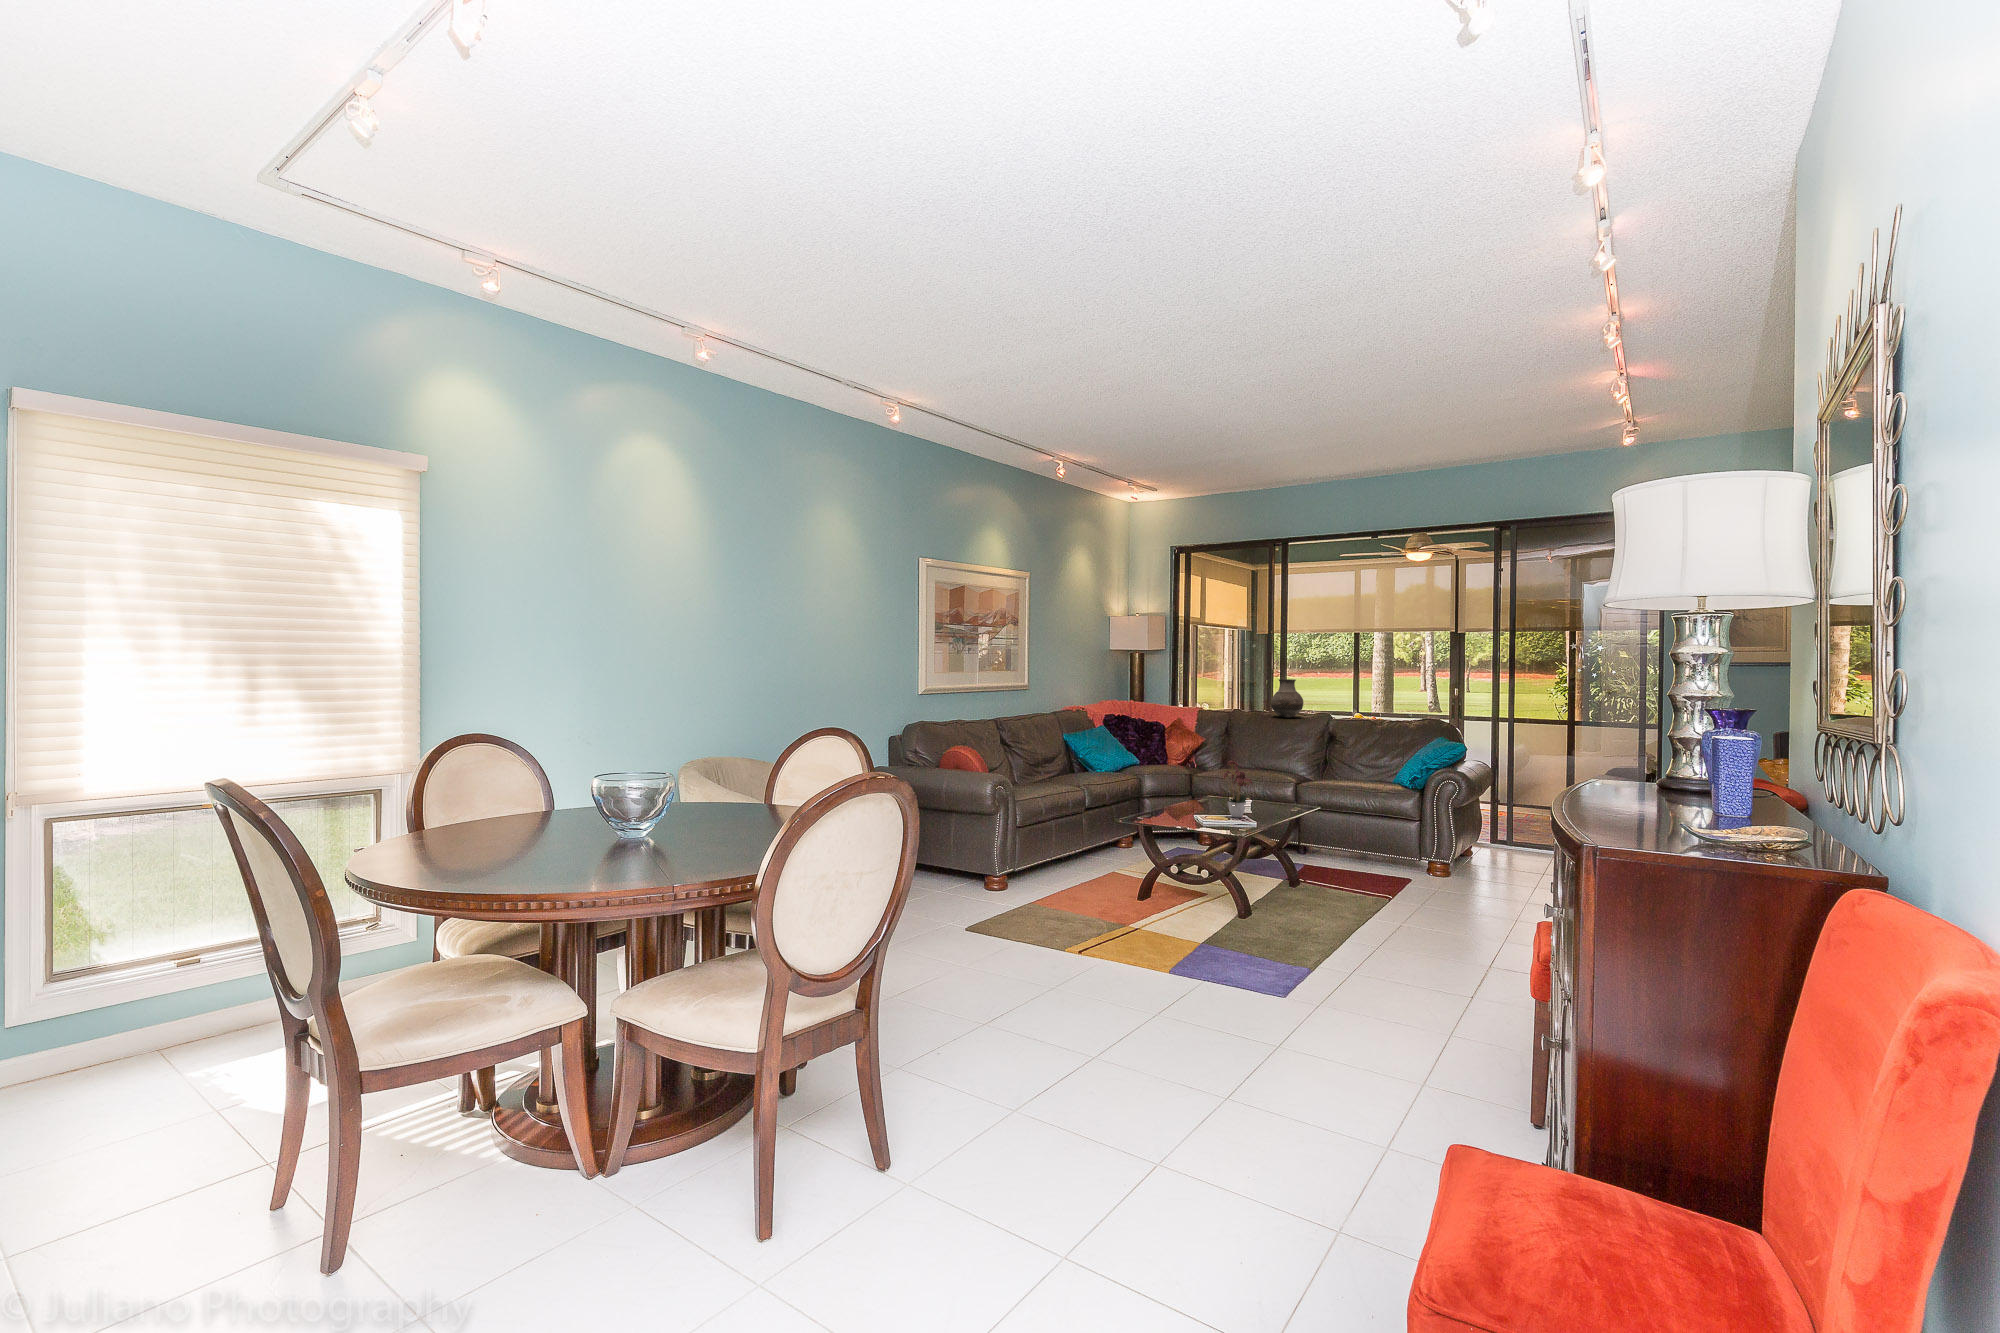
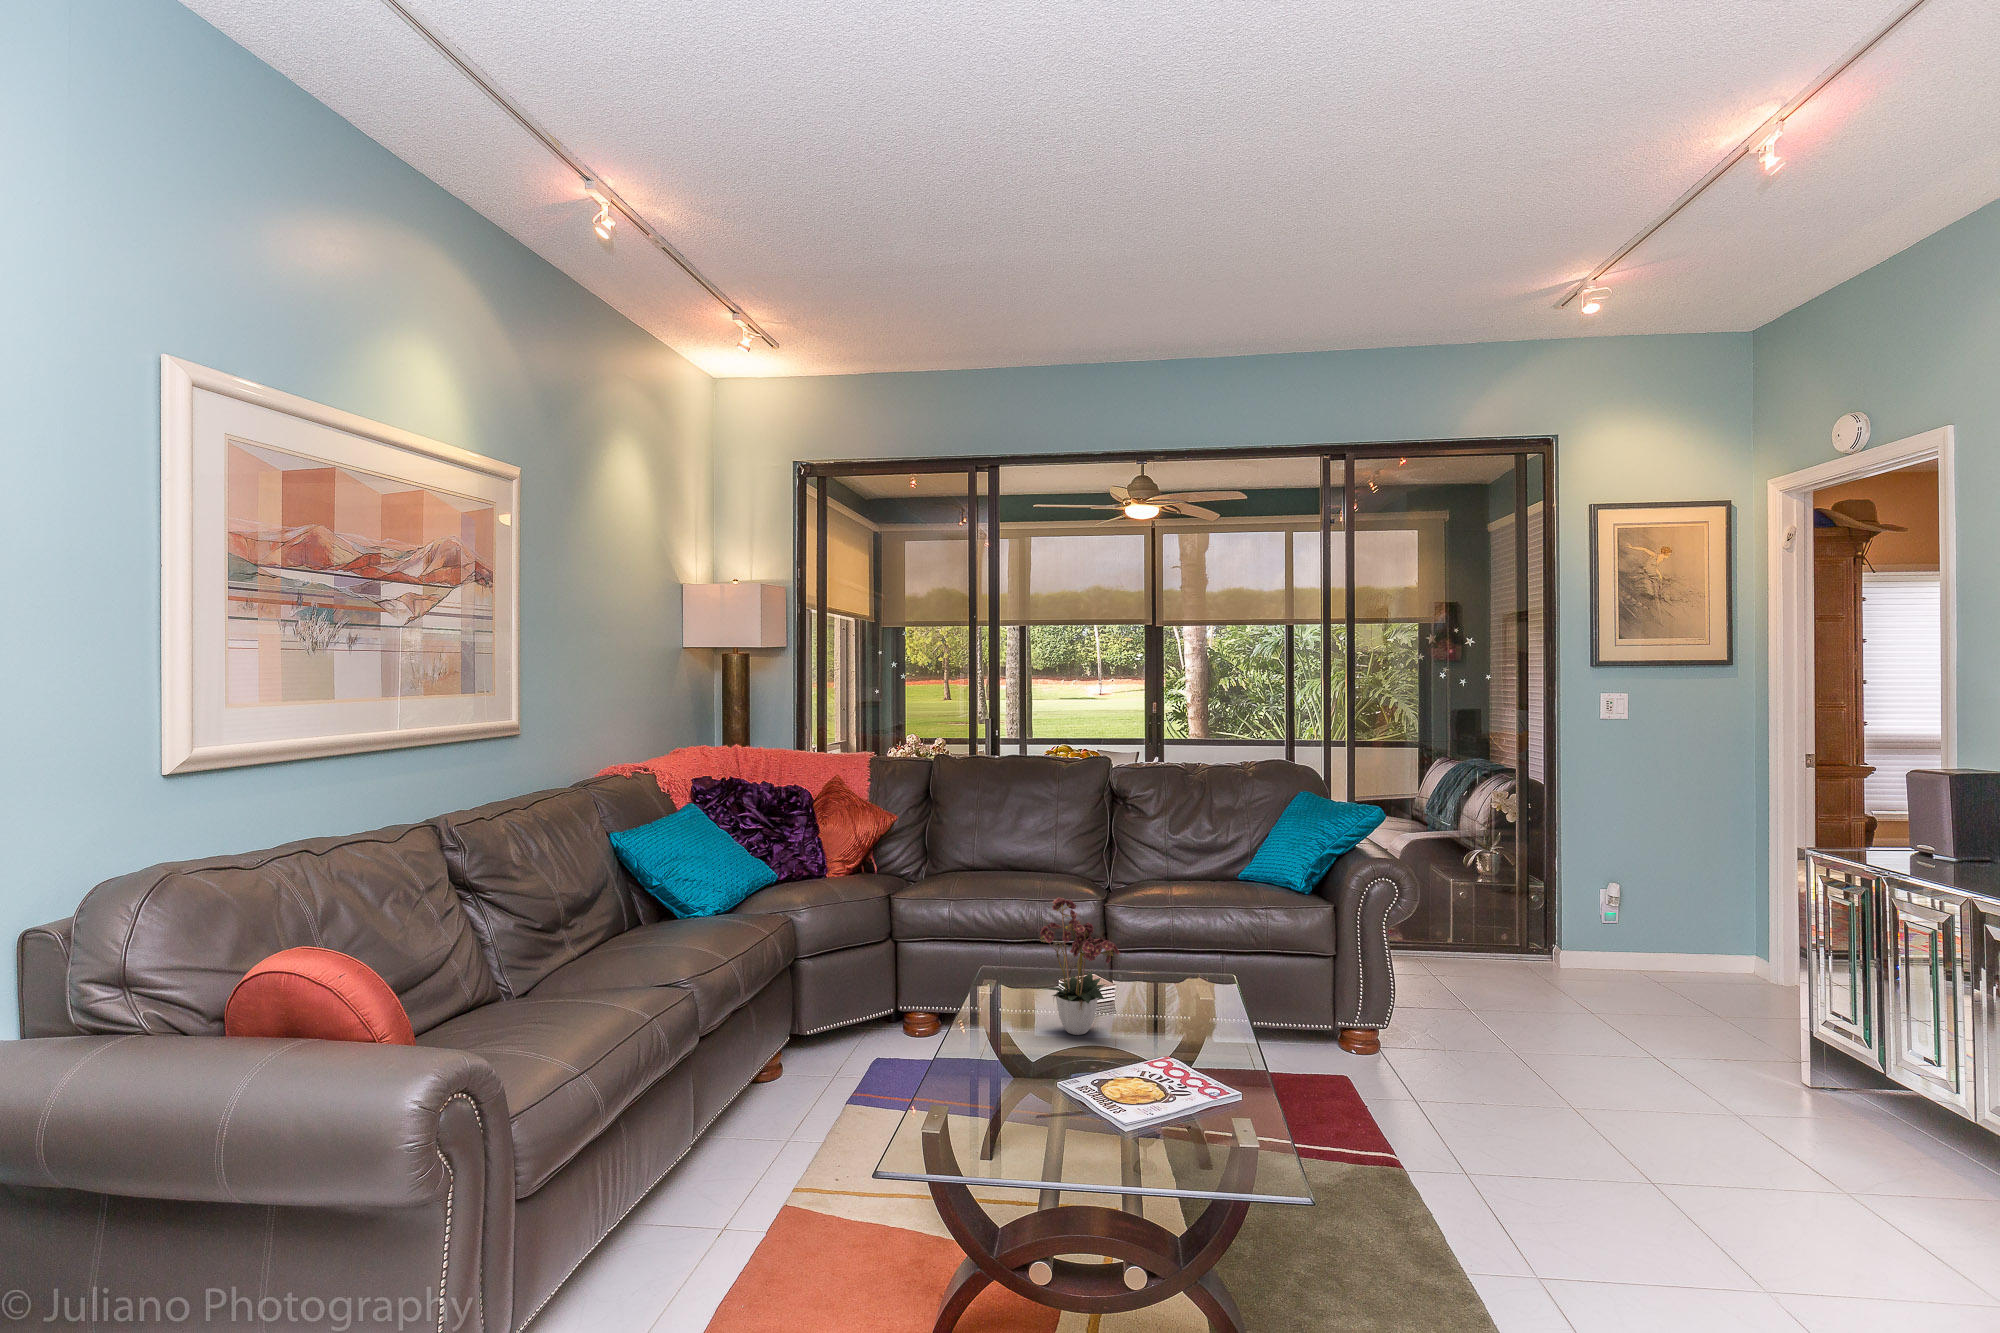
vase: present [1271,679,1303,718] -> none [1002,697,1059,766]

